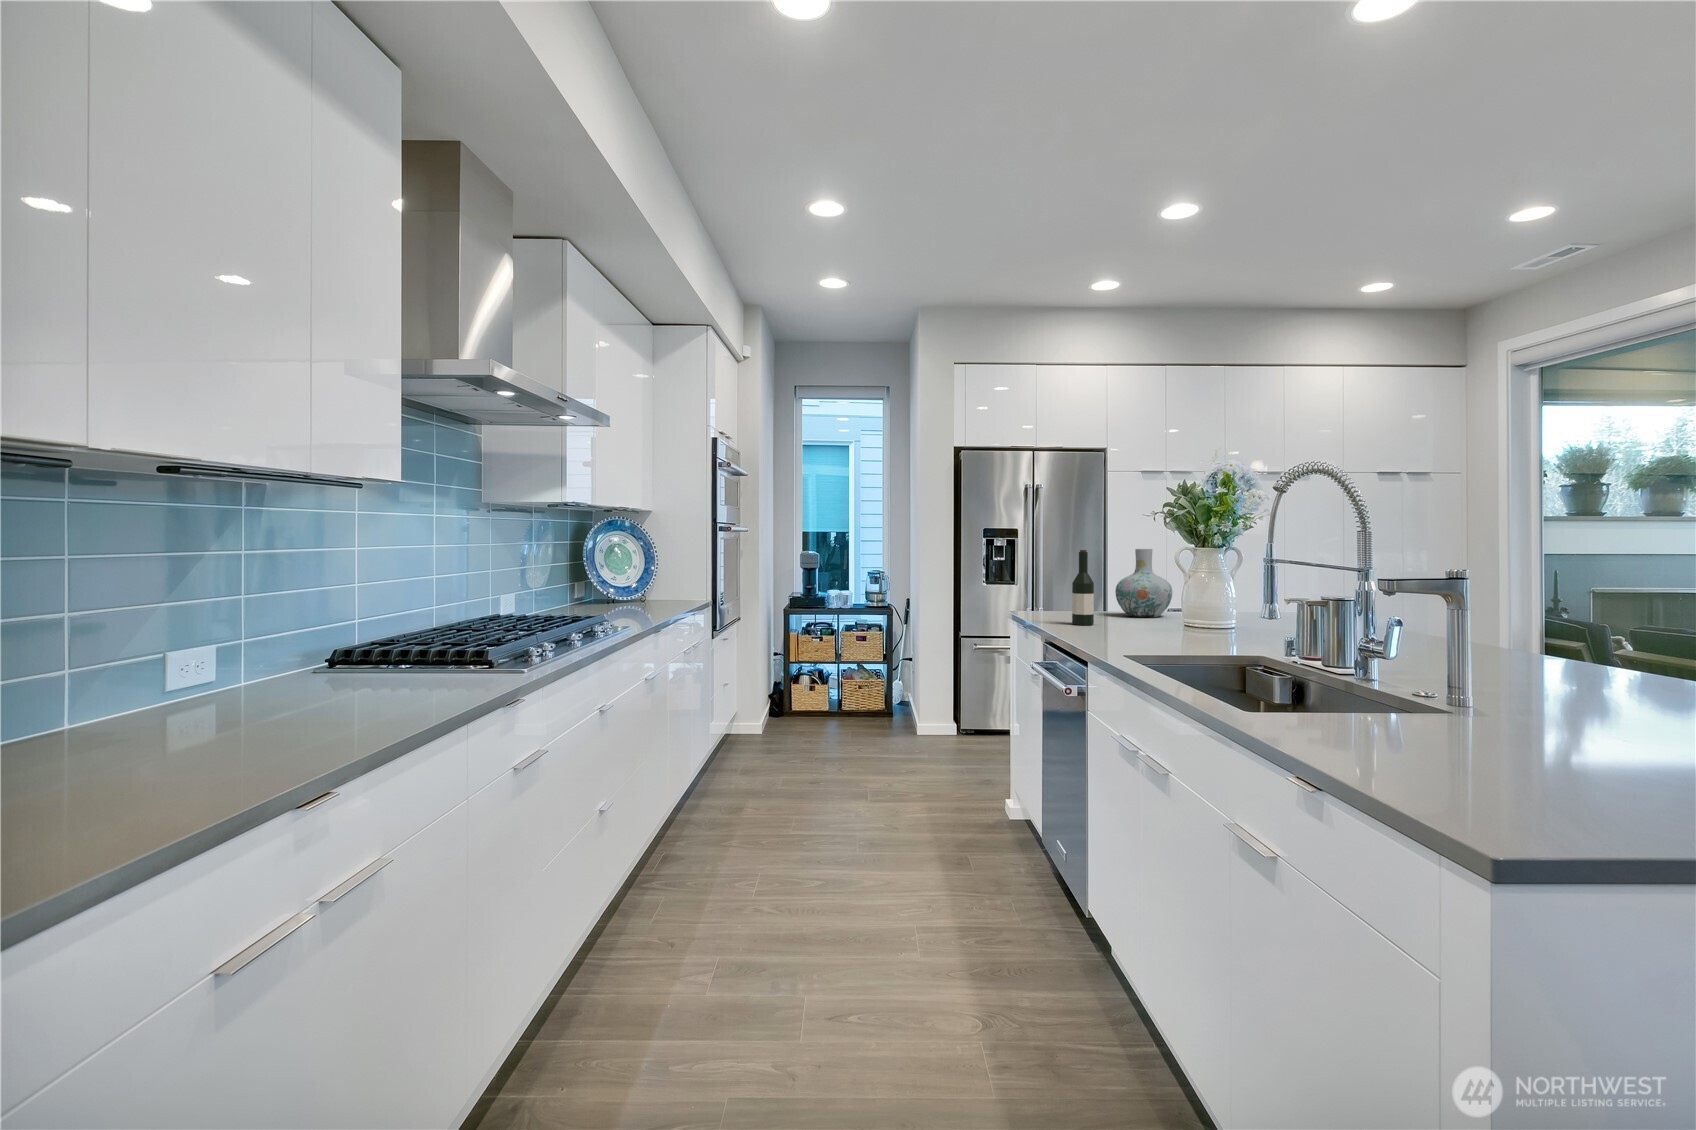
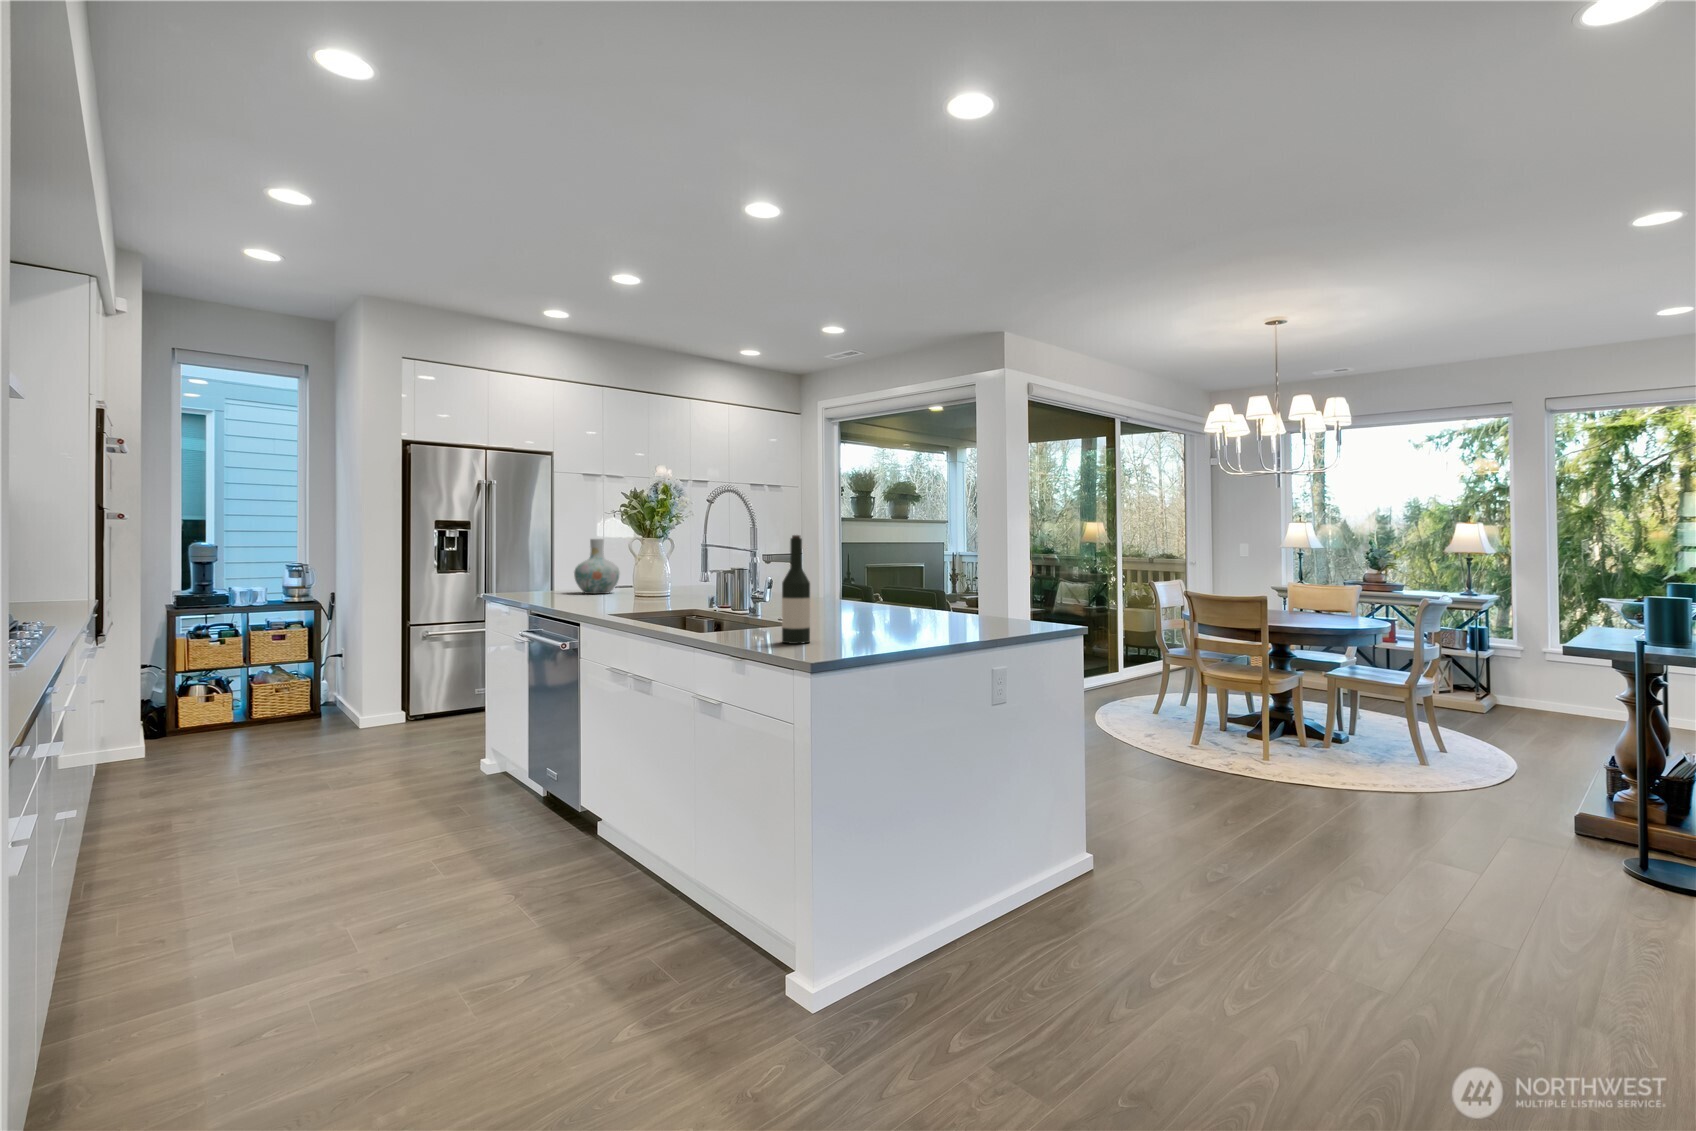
wine bottle: present [1072,550,1094,625] -> present [782,535,810,644]

